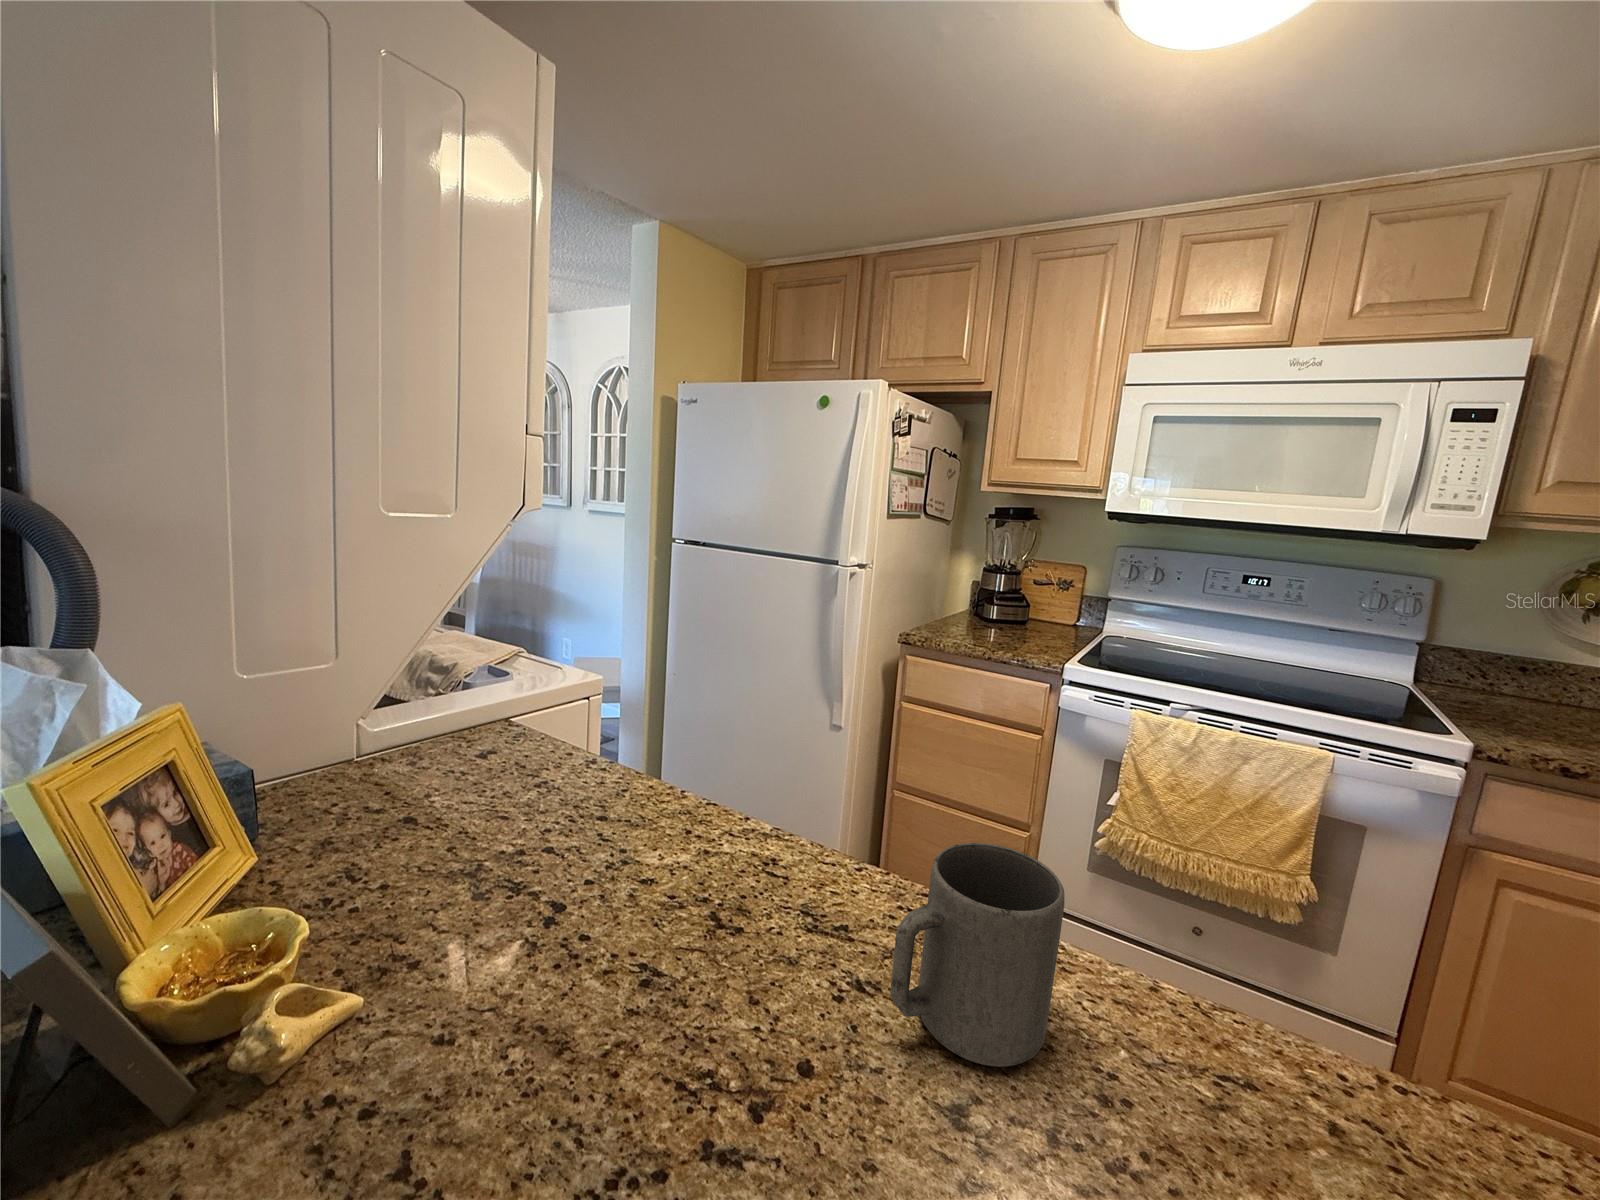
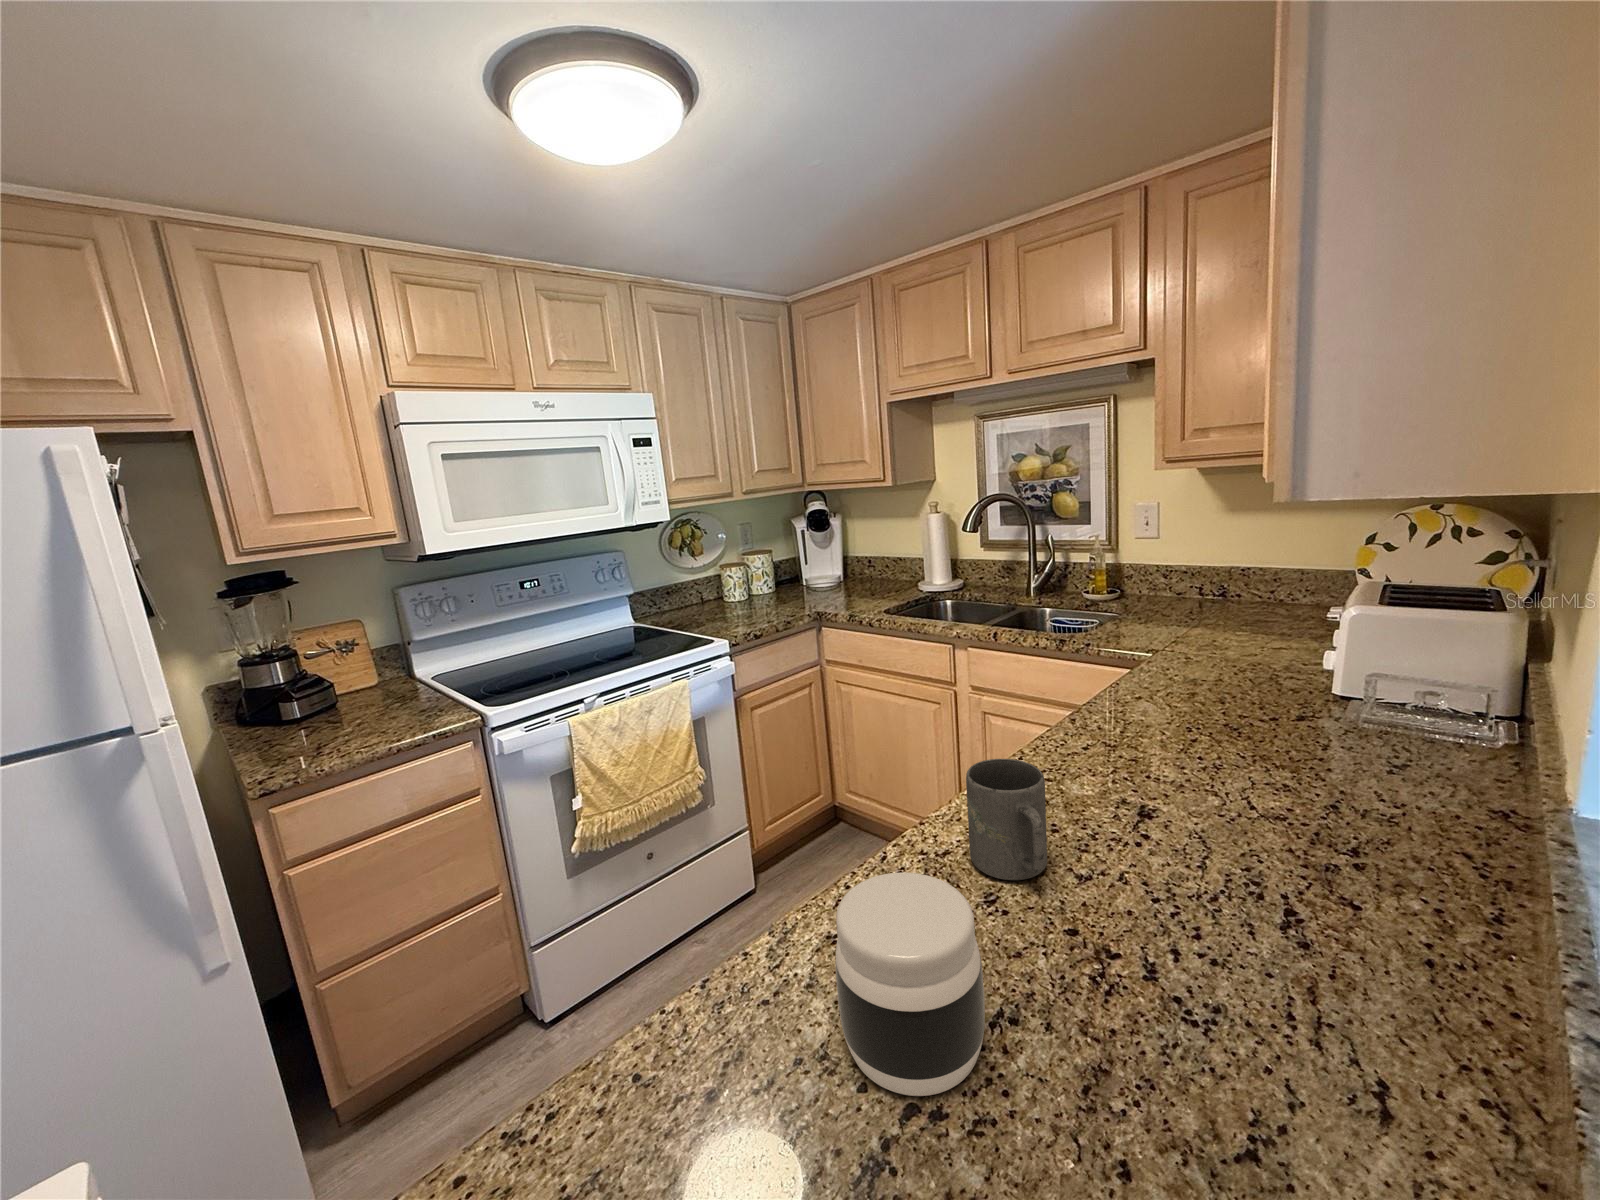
jar: none [559,751,705,949] -> present [835,872,985,1096]

